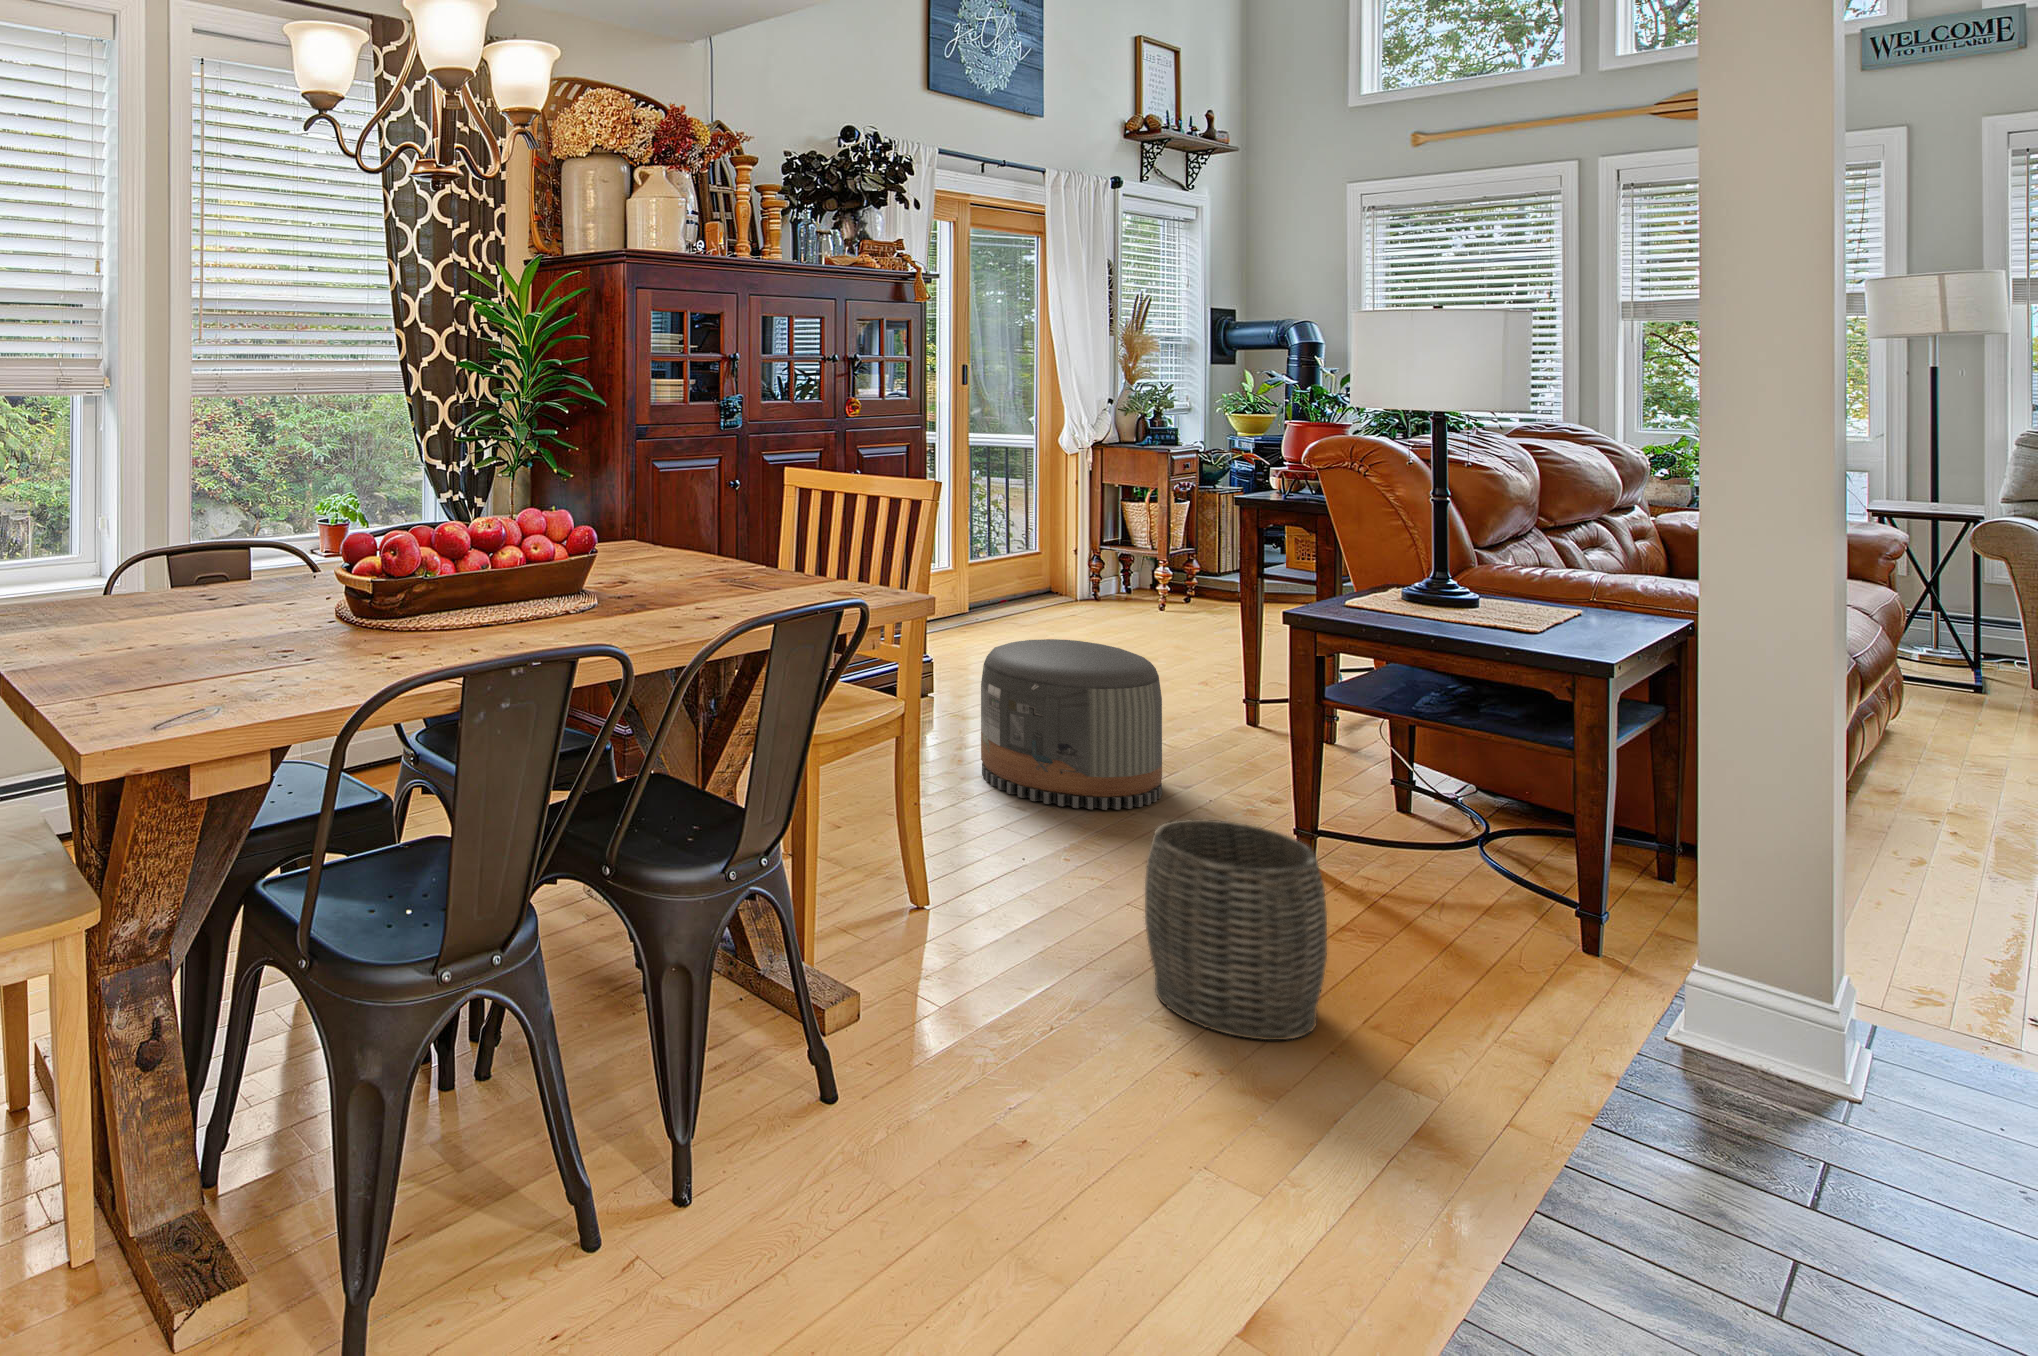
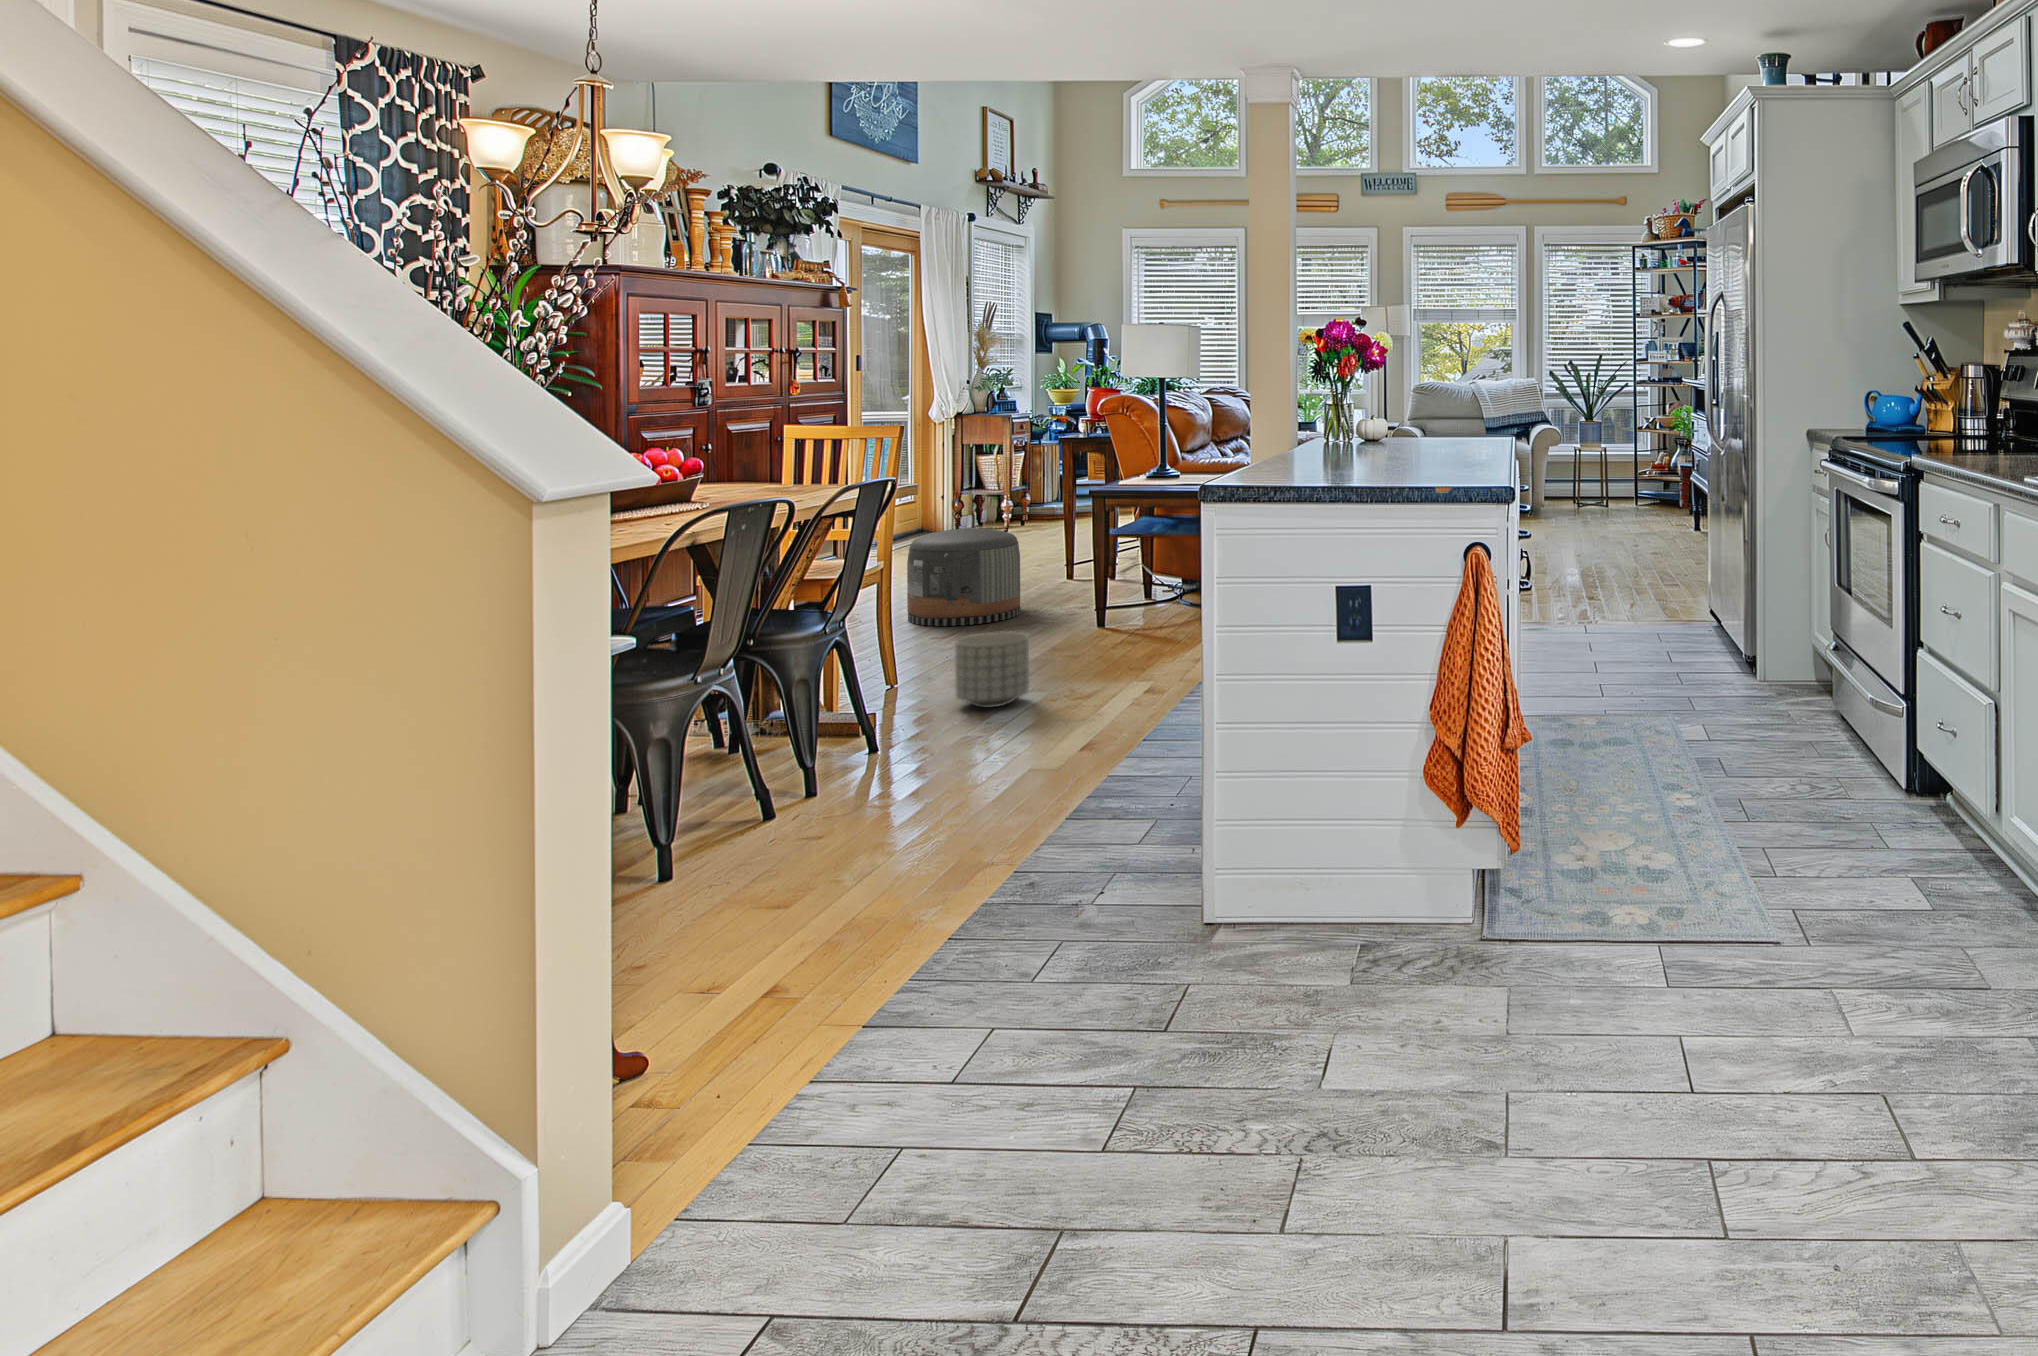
woven basket: present [1145,819,1327,1040] -> none [1023,585,1106,679]
planter: none [995,917,1147,1098] -> present [955,631,1029,708]

